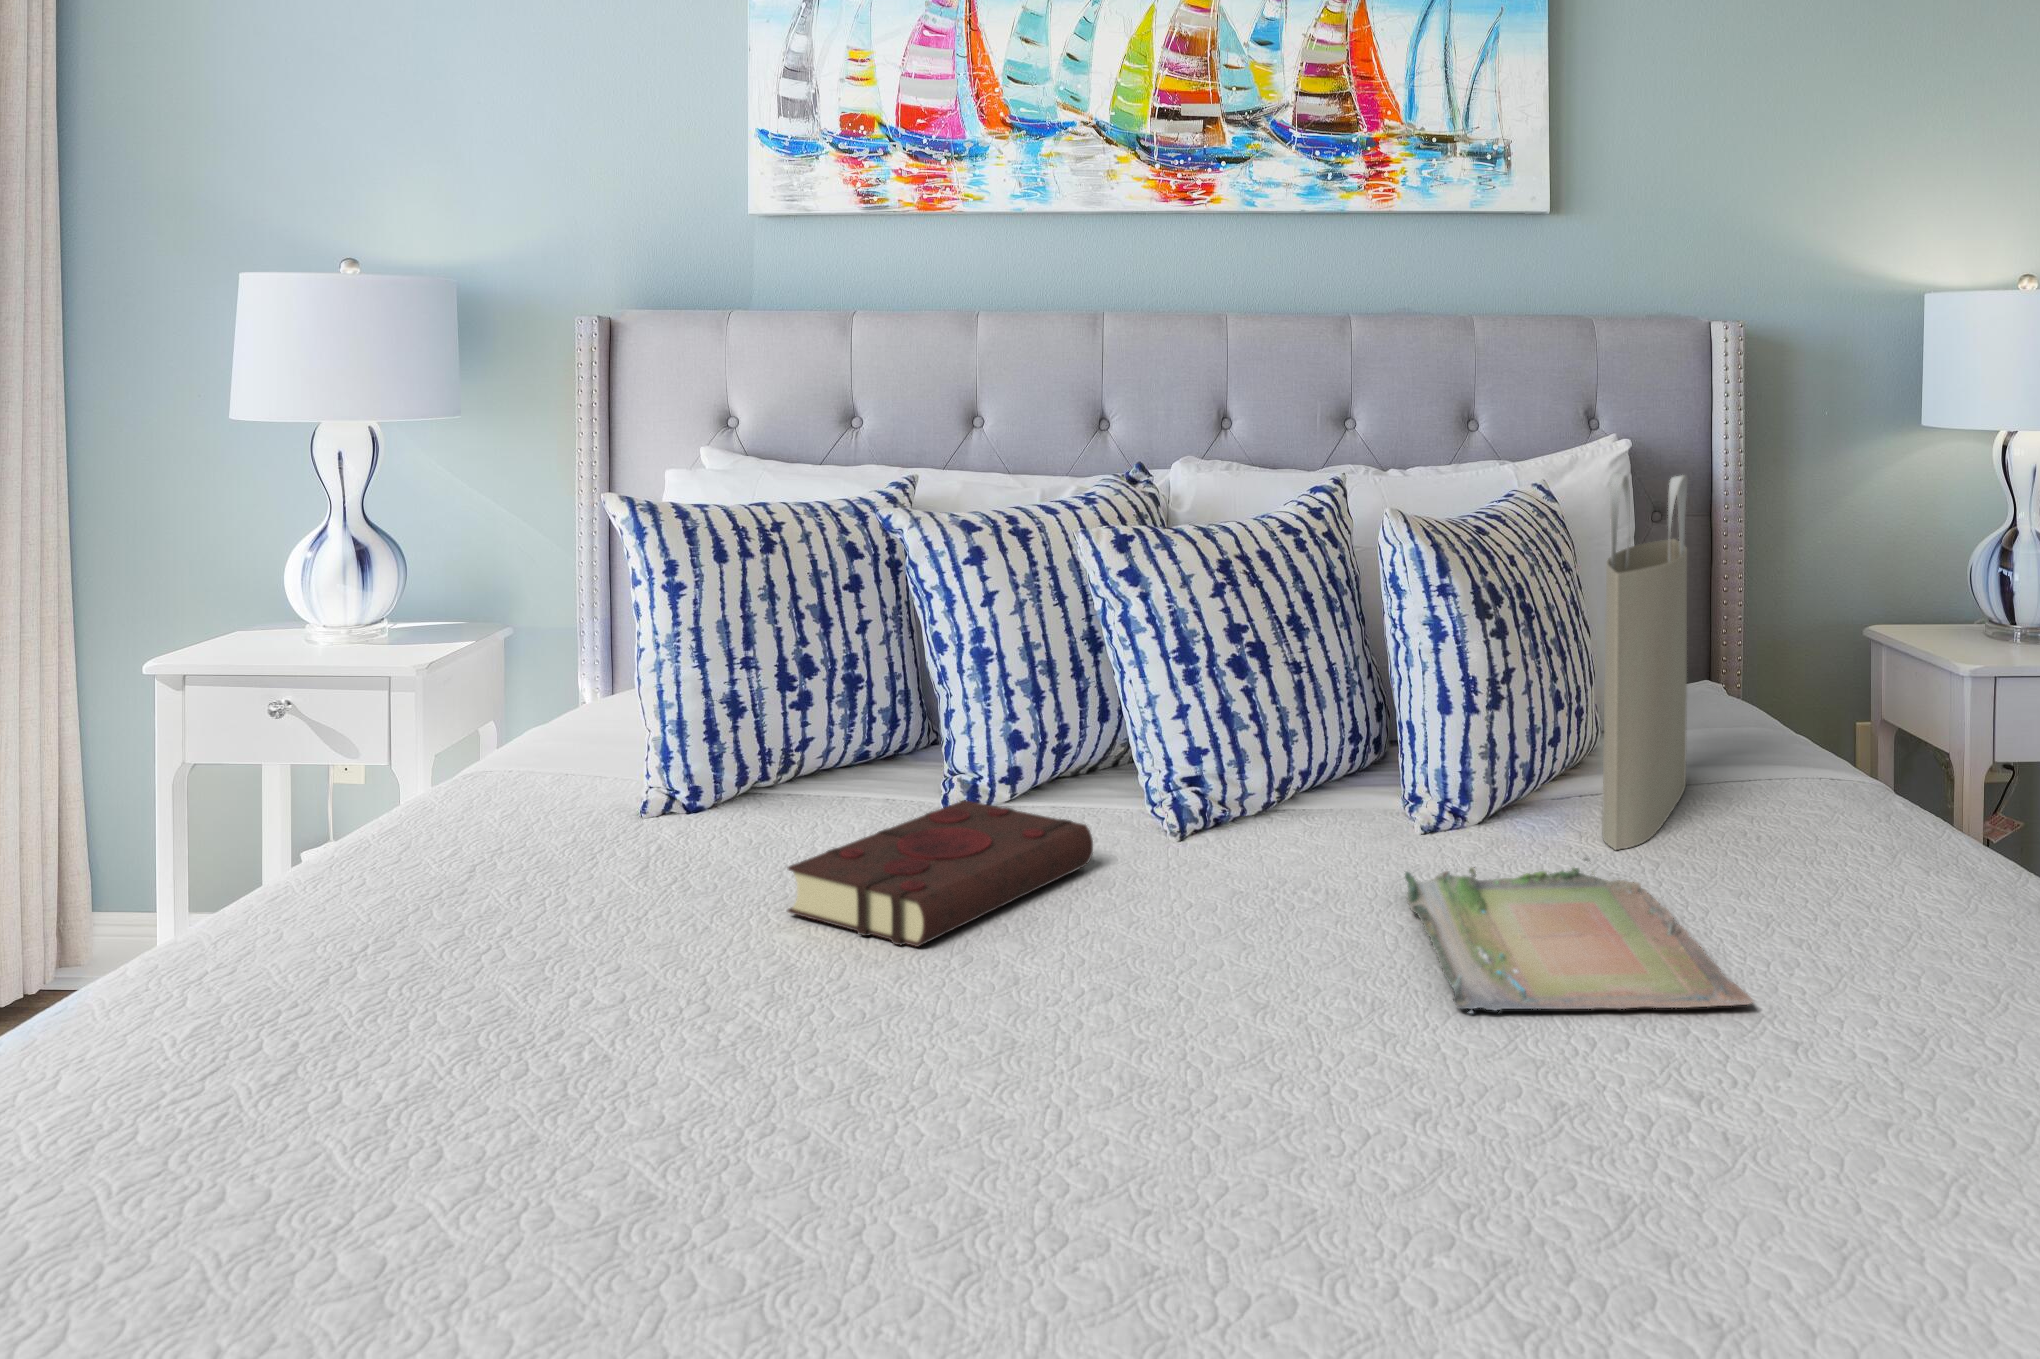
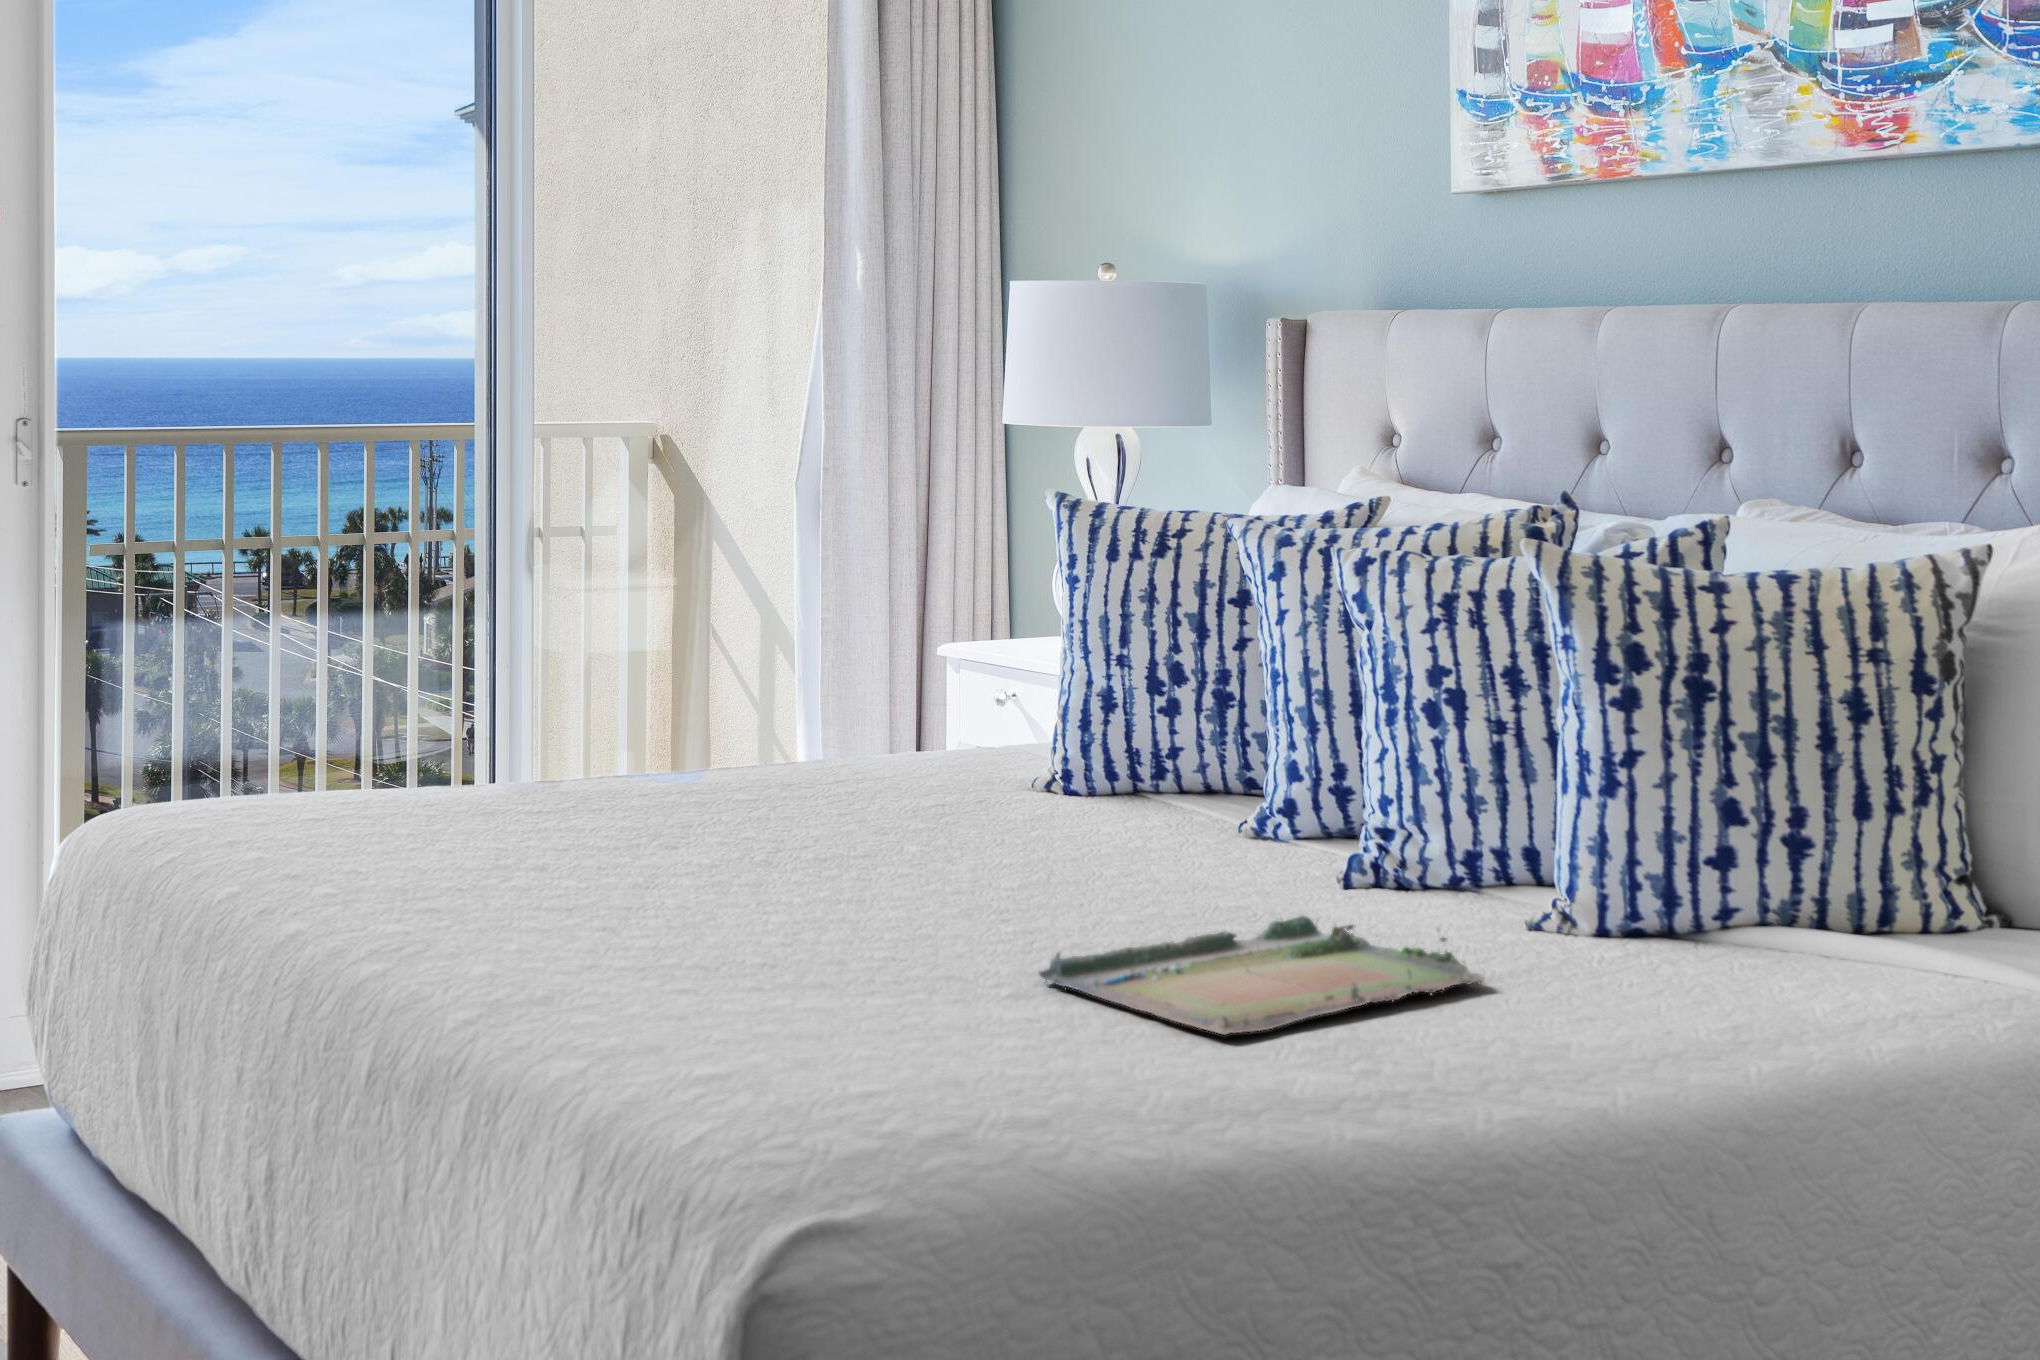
tote bag: present [1602,472,1687,850] -> none [1611,505,2004,978]
book: present [788,800,1093,947] -> none [888,799,1194,874]

